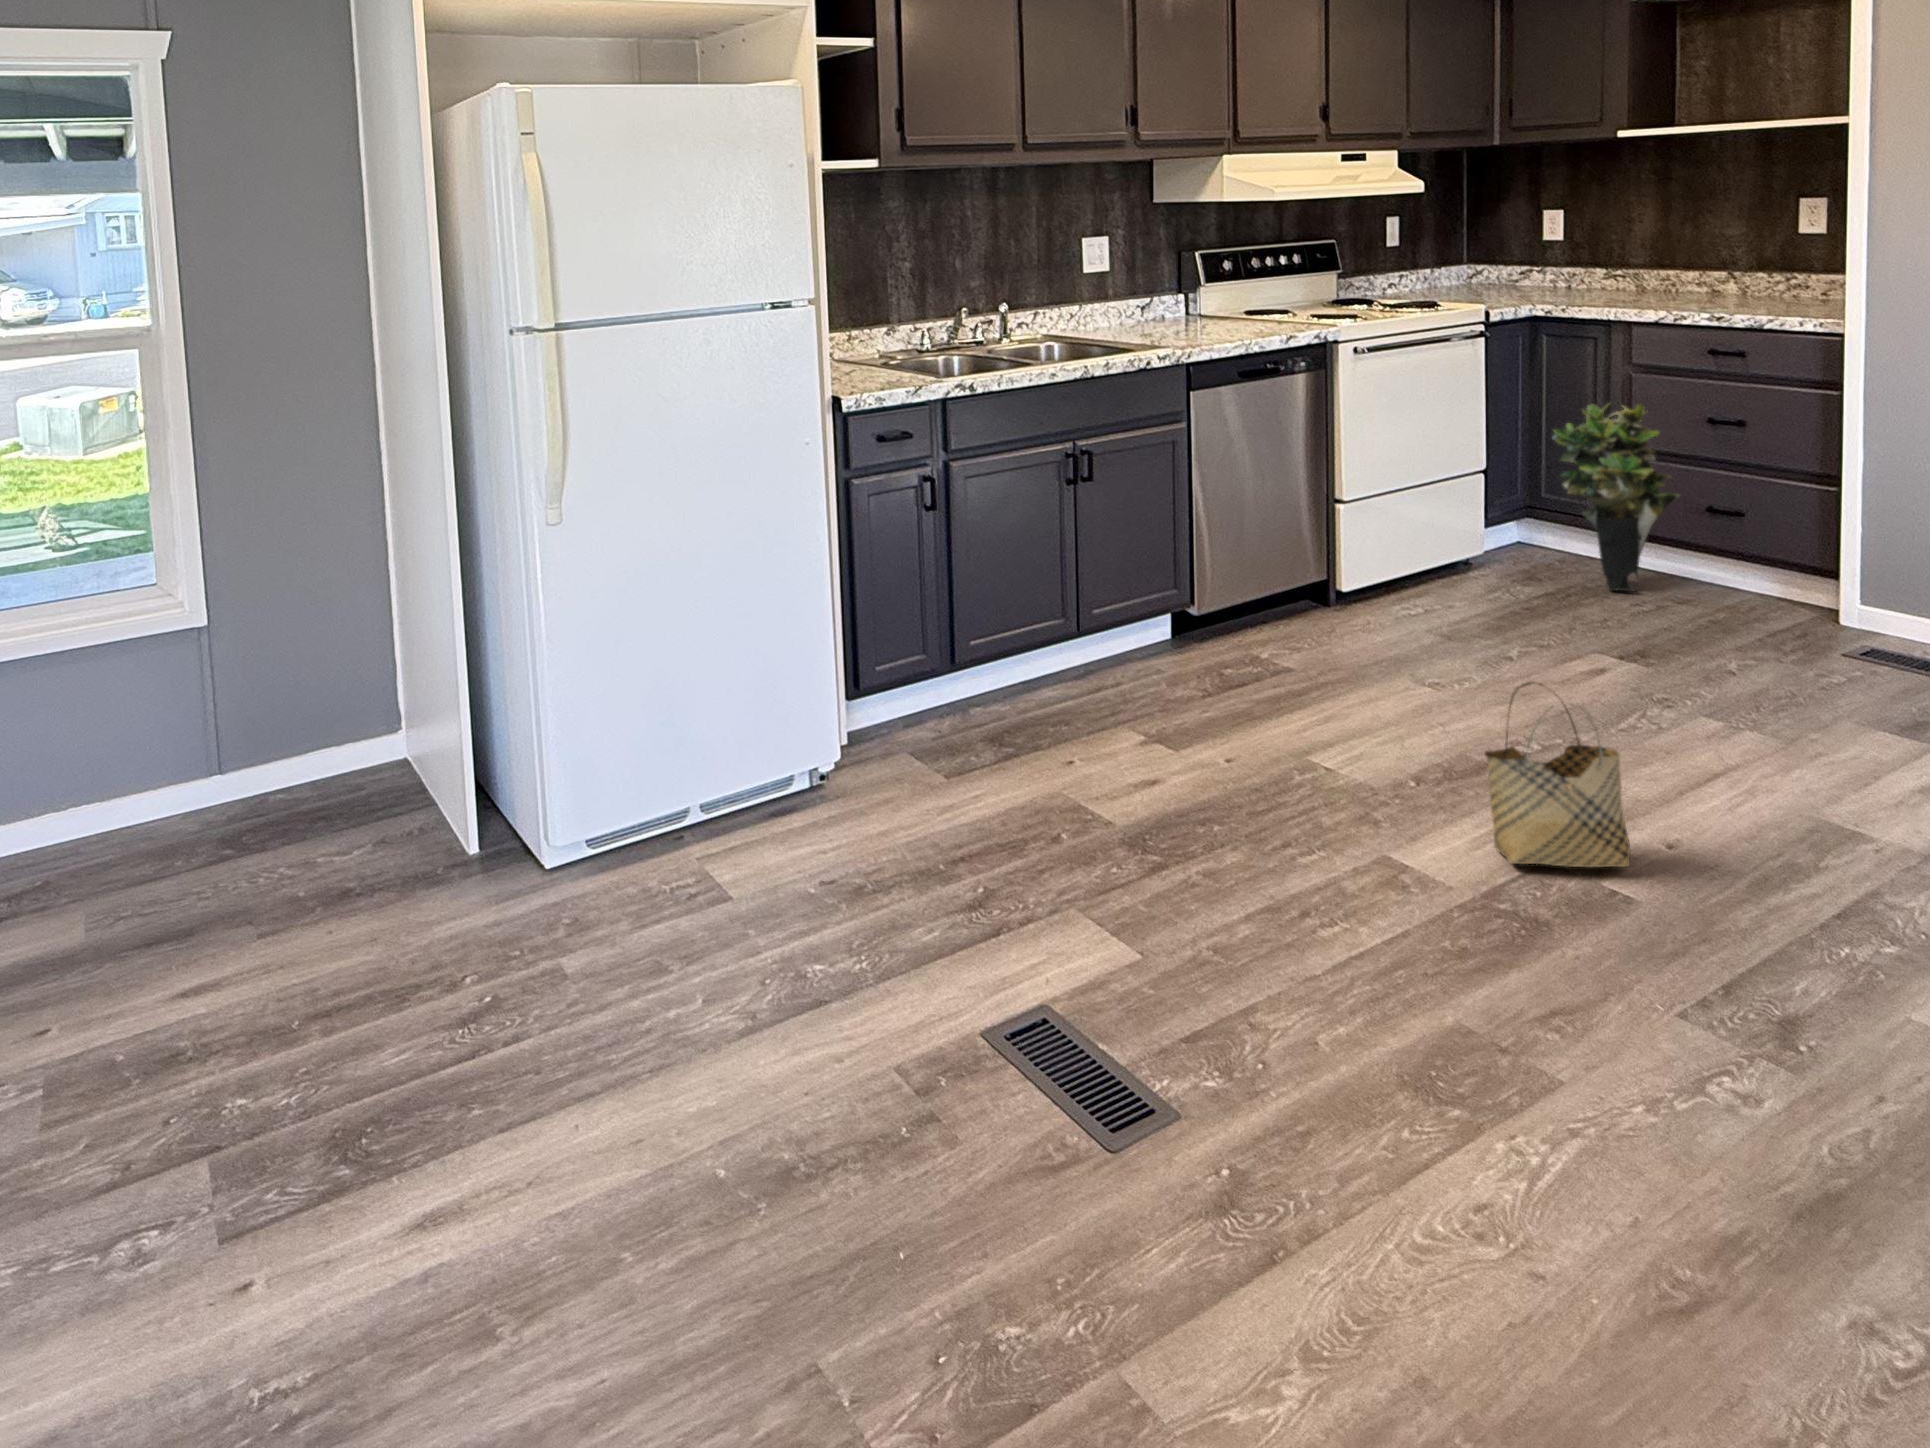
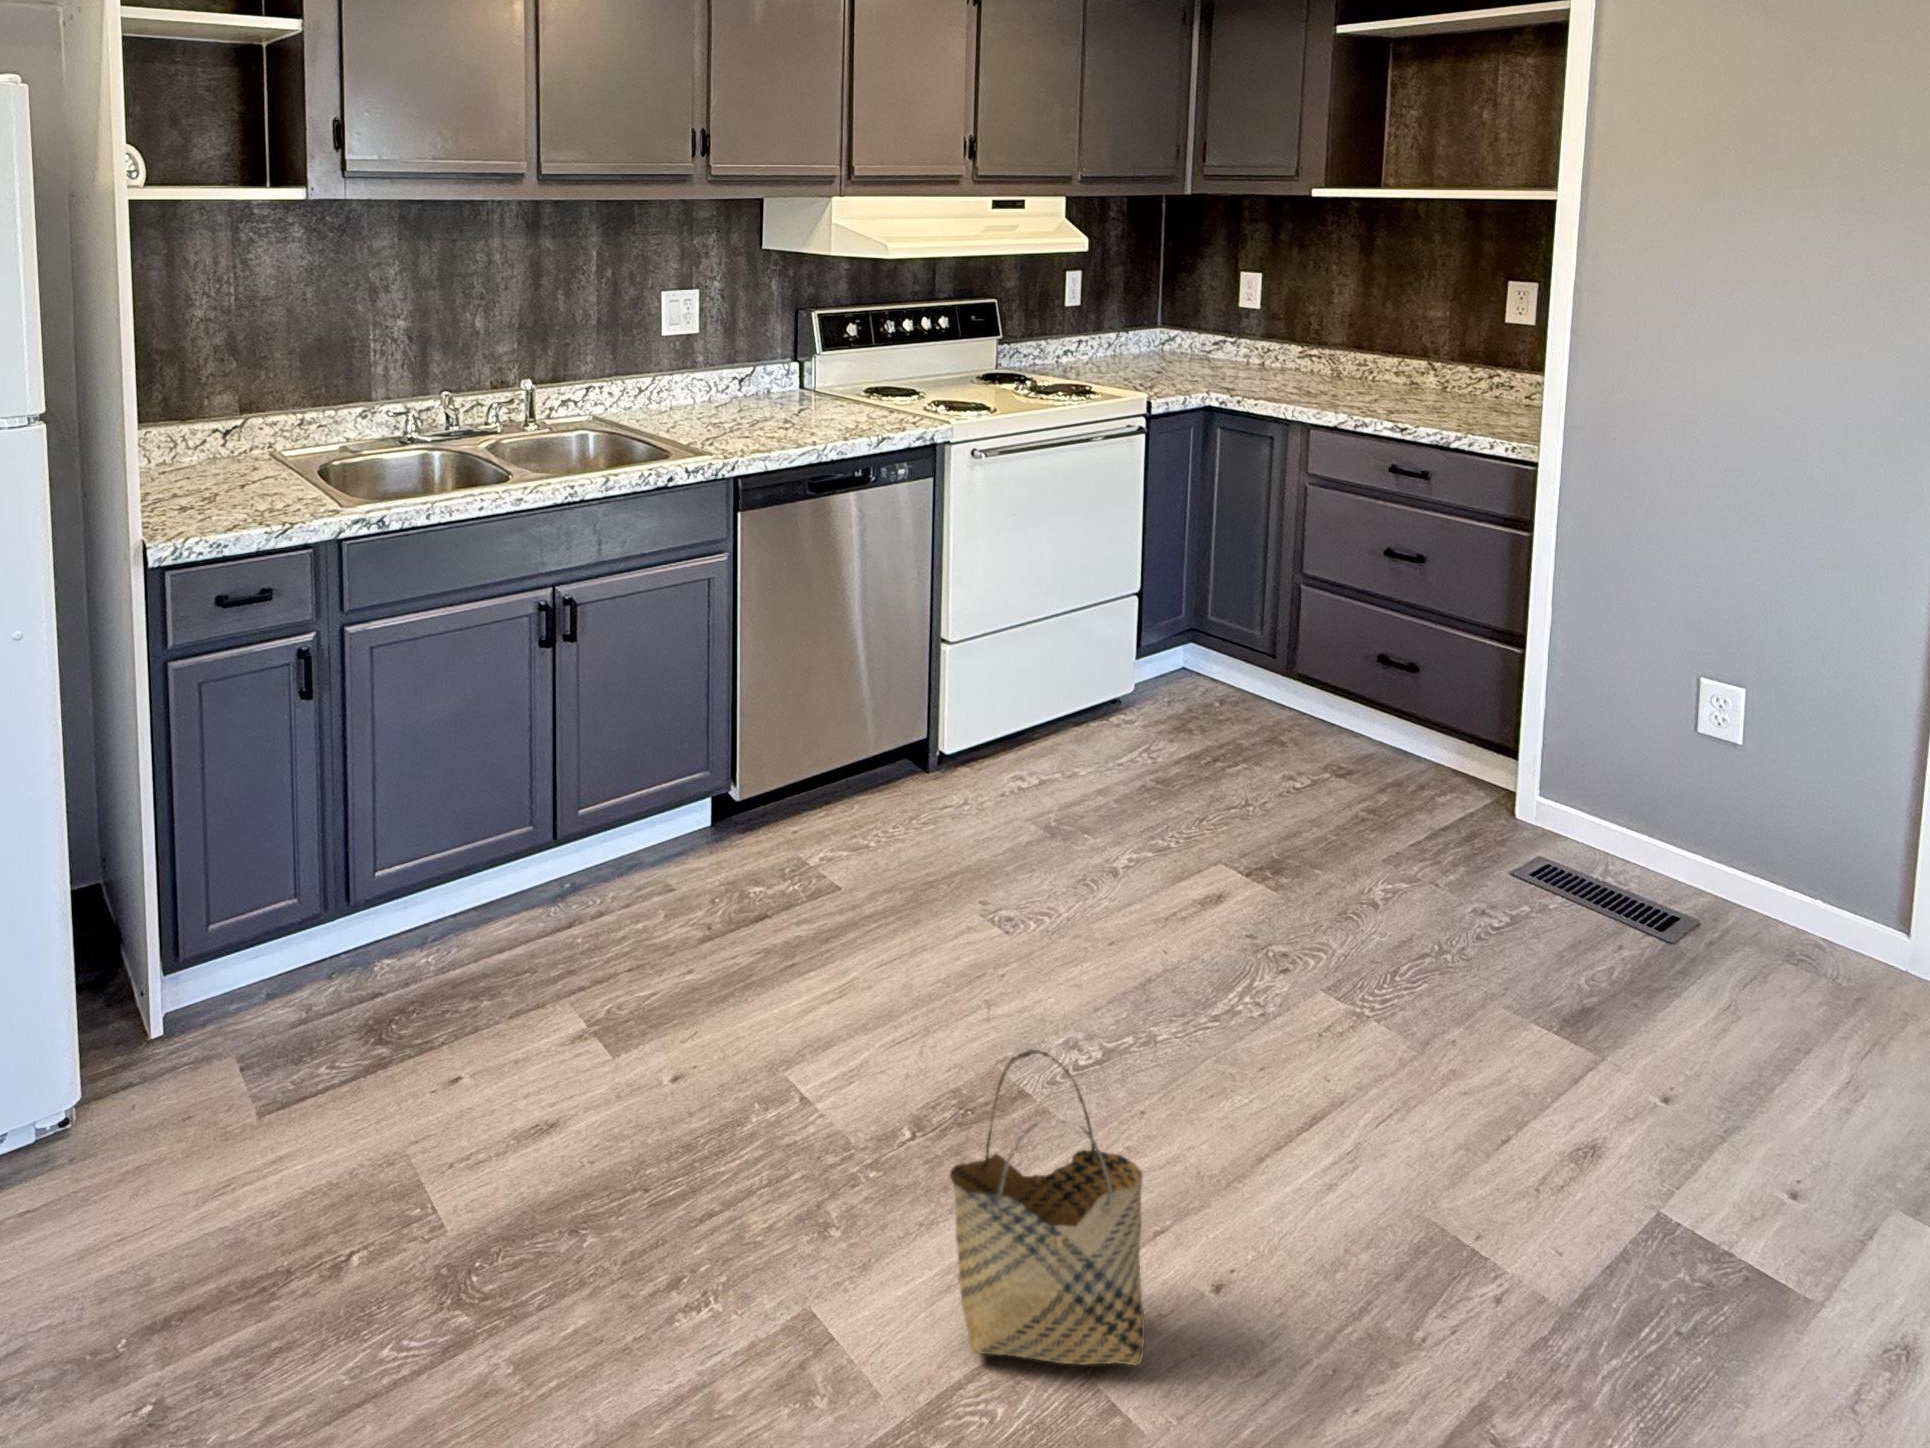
potted plant: present [1553,404,1679,592] -> none [1212,519,1348,759]

